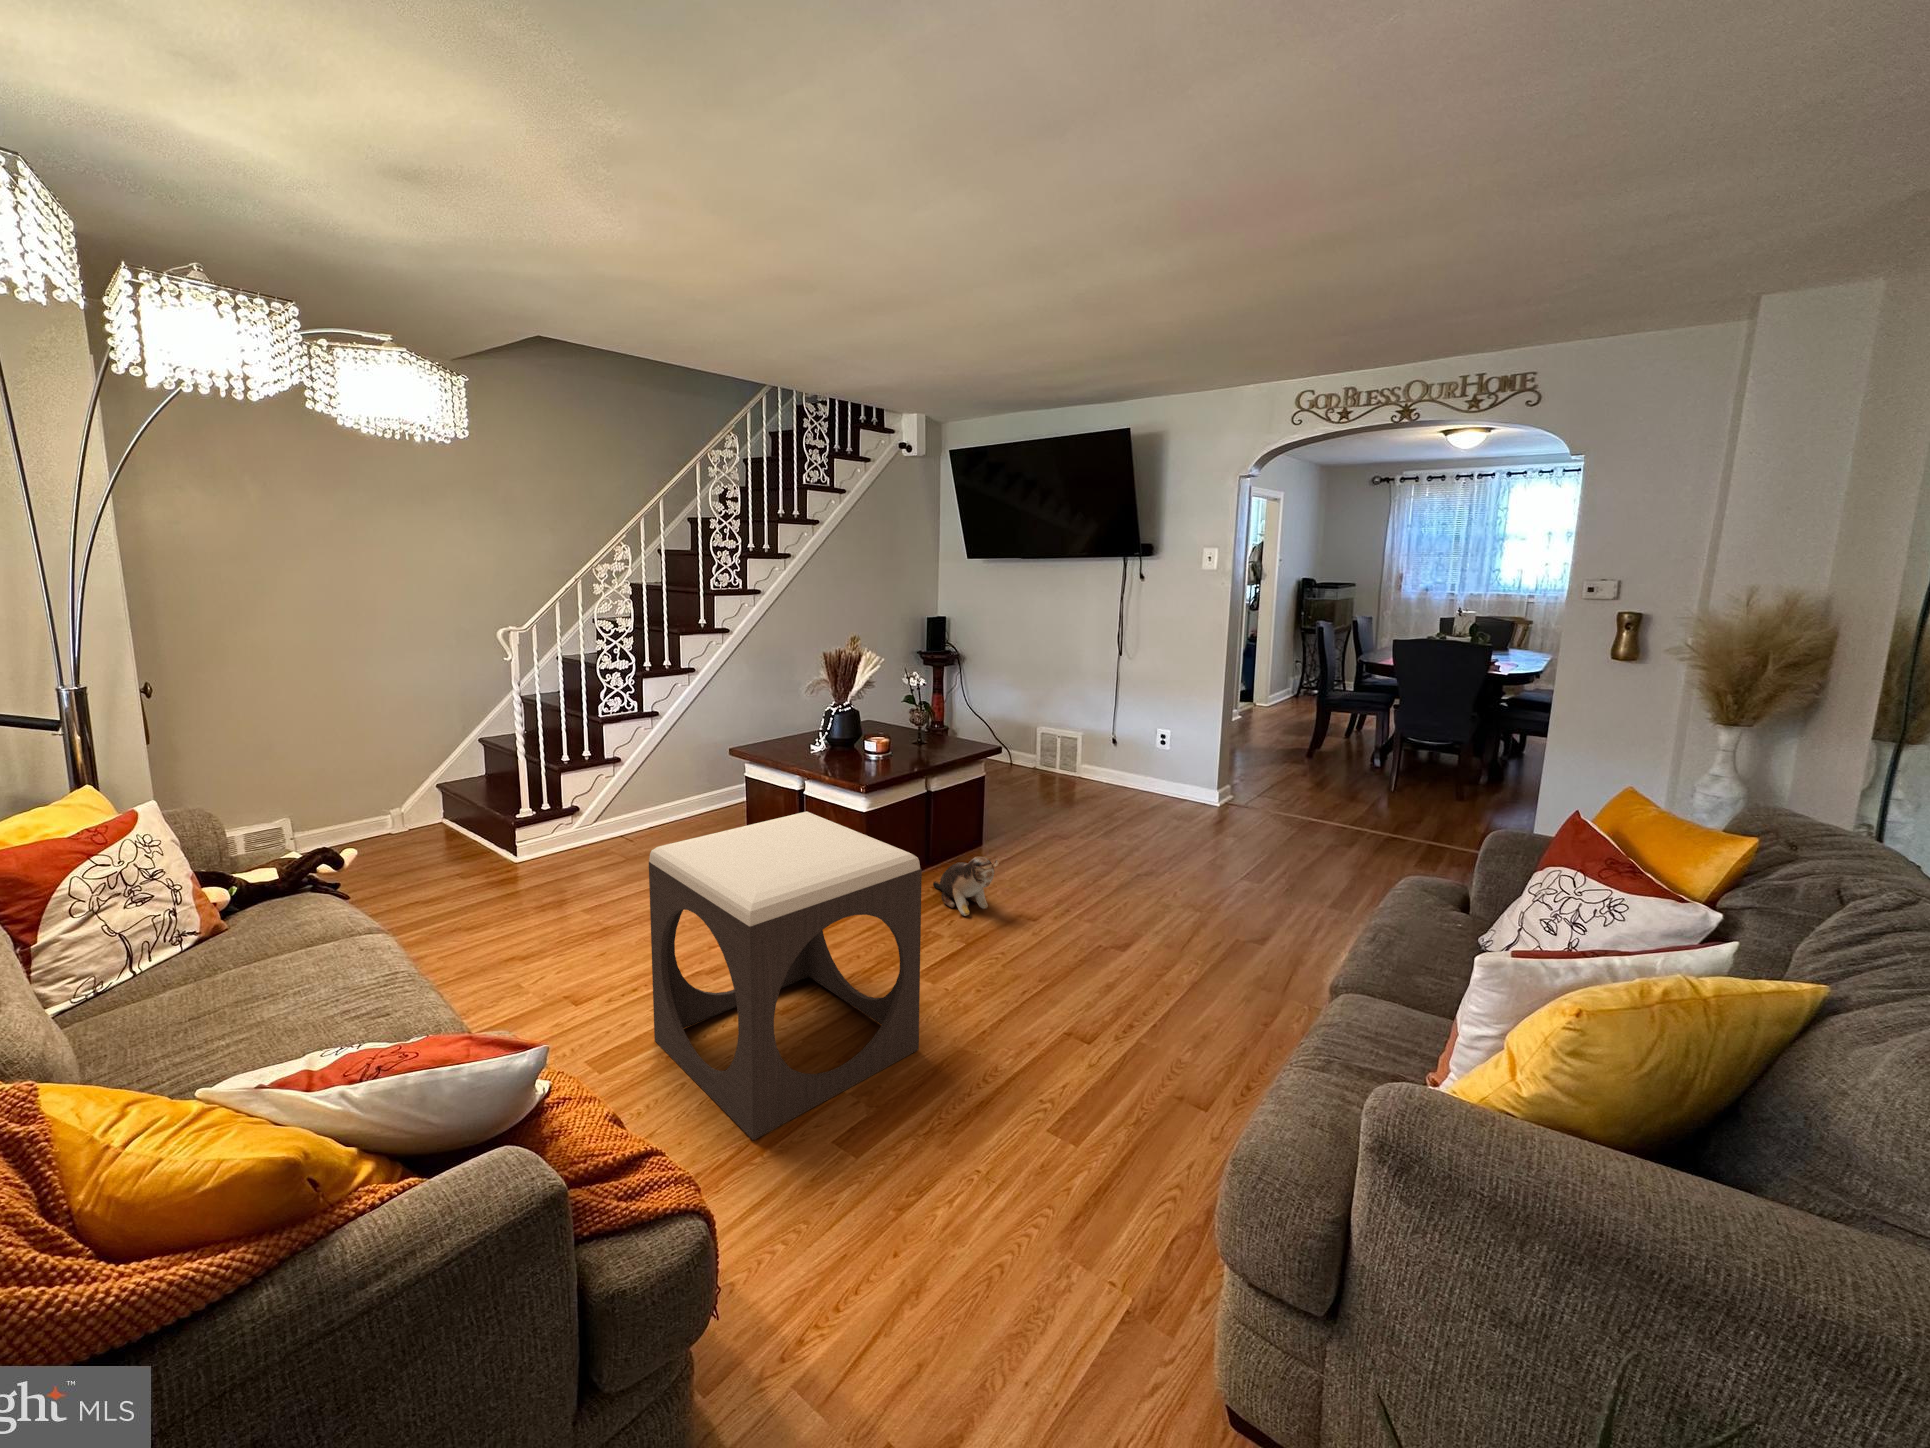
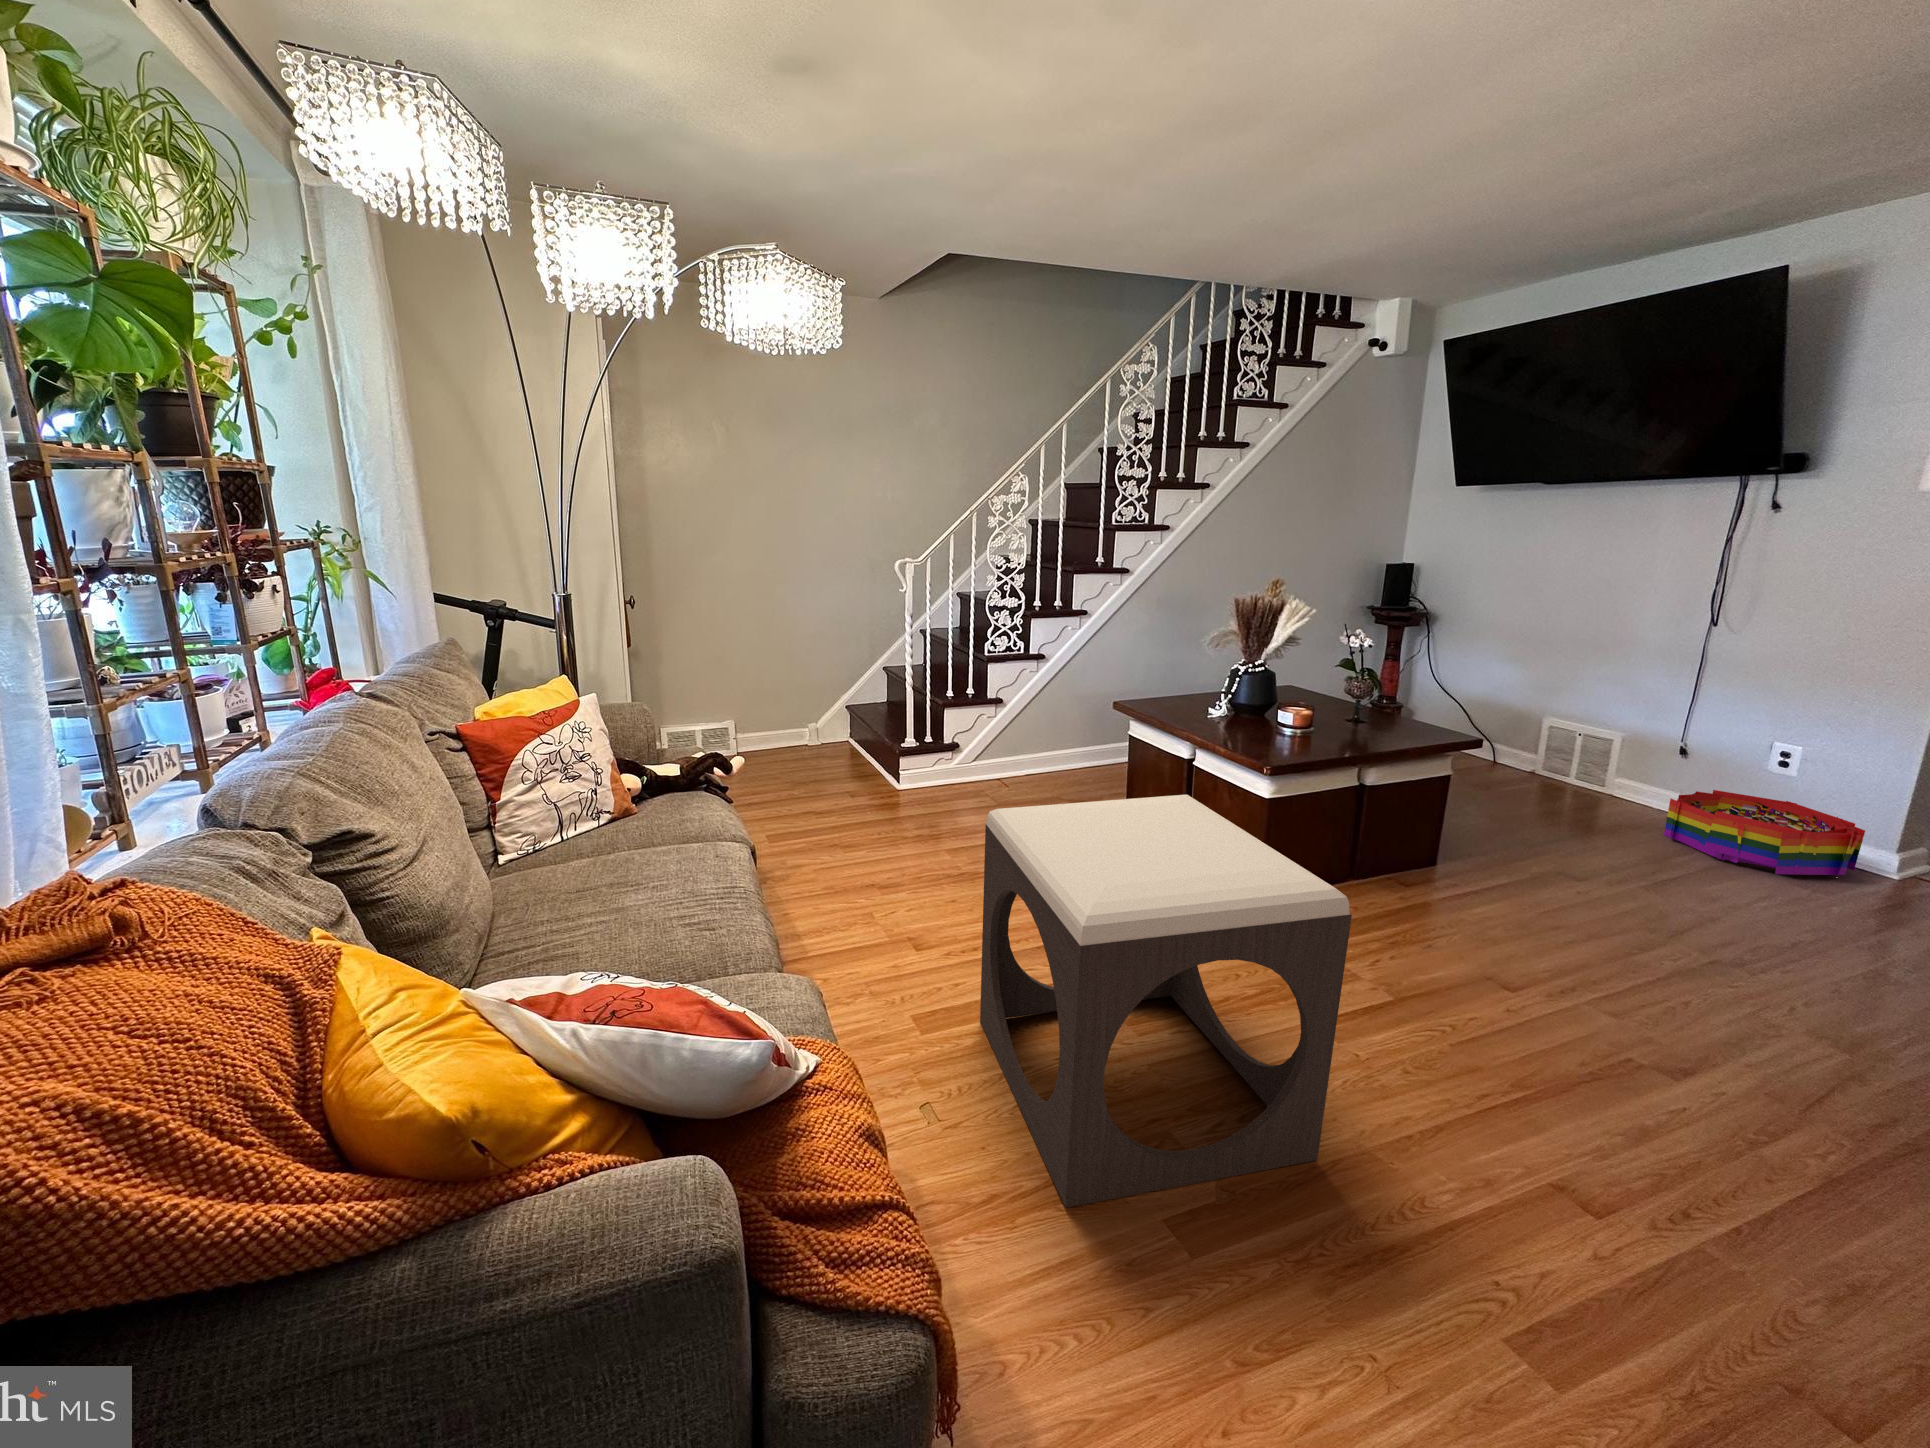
storage bin: none [1102,764,1188,811] -> present [1664,790,1865,875]
plush toy: present [933,856,999,916] -> none [1361,893,1479,970]

